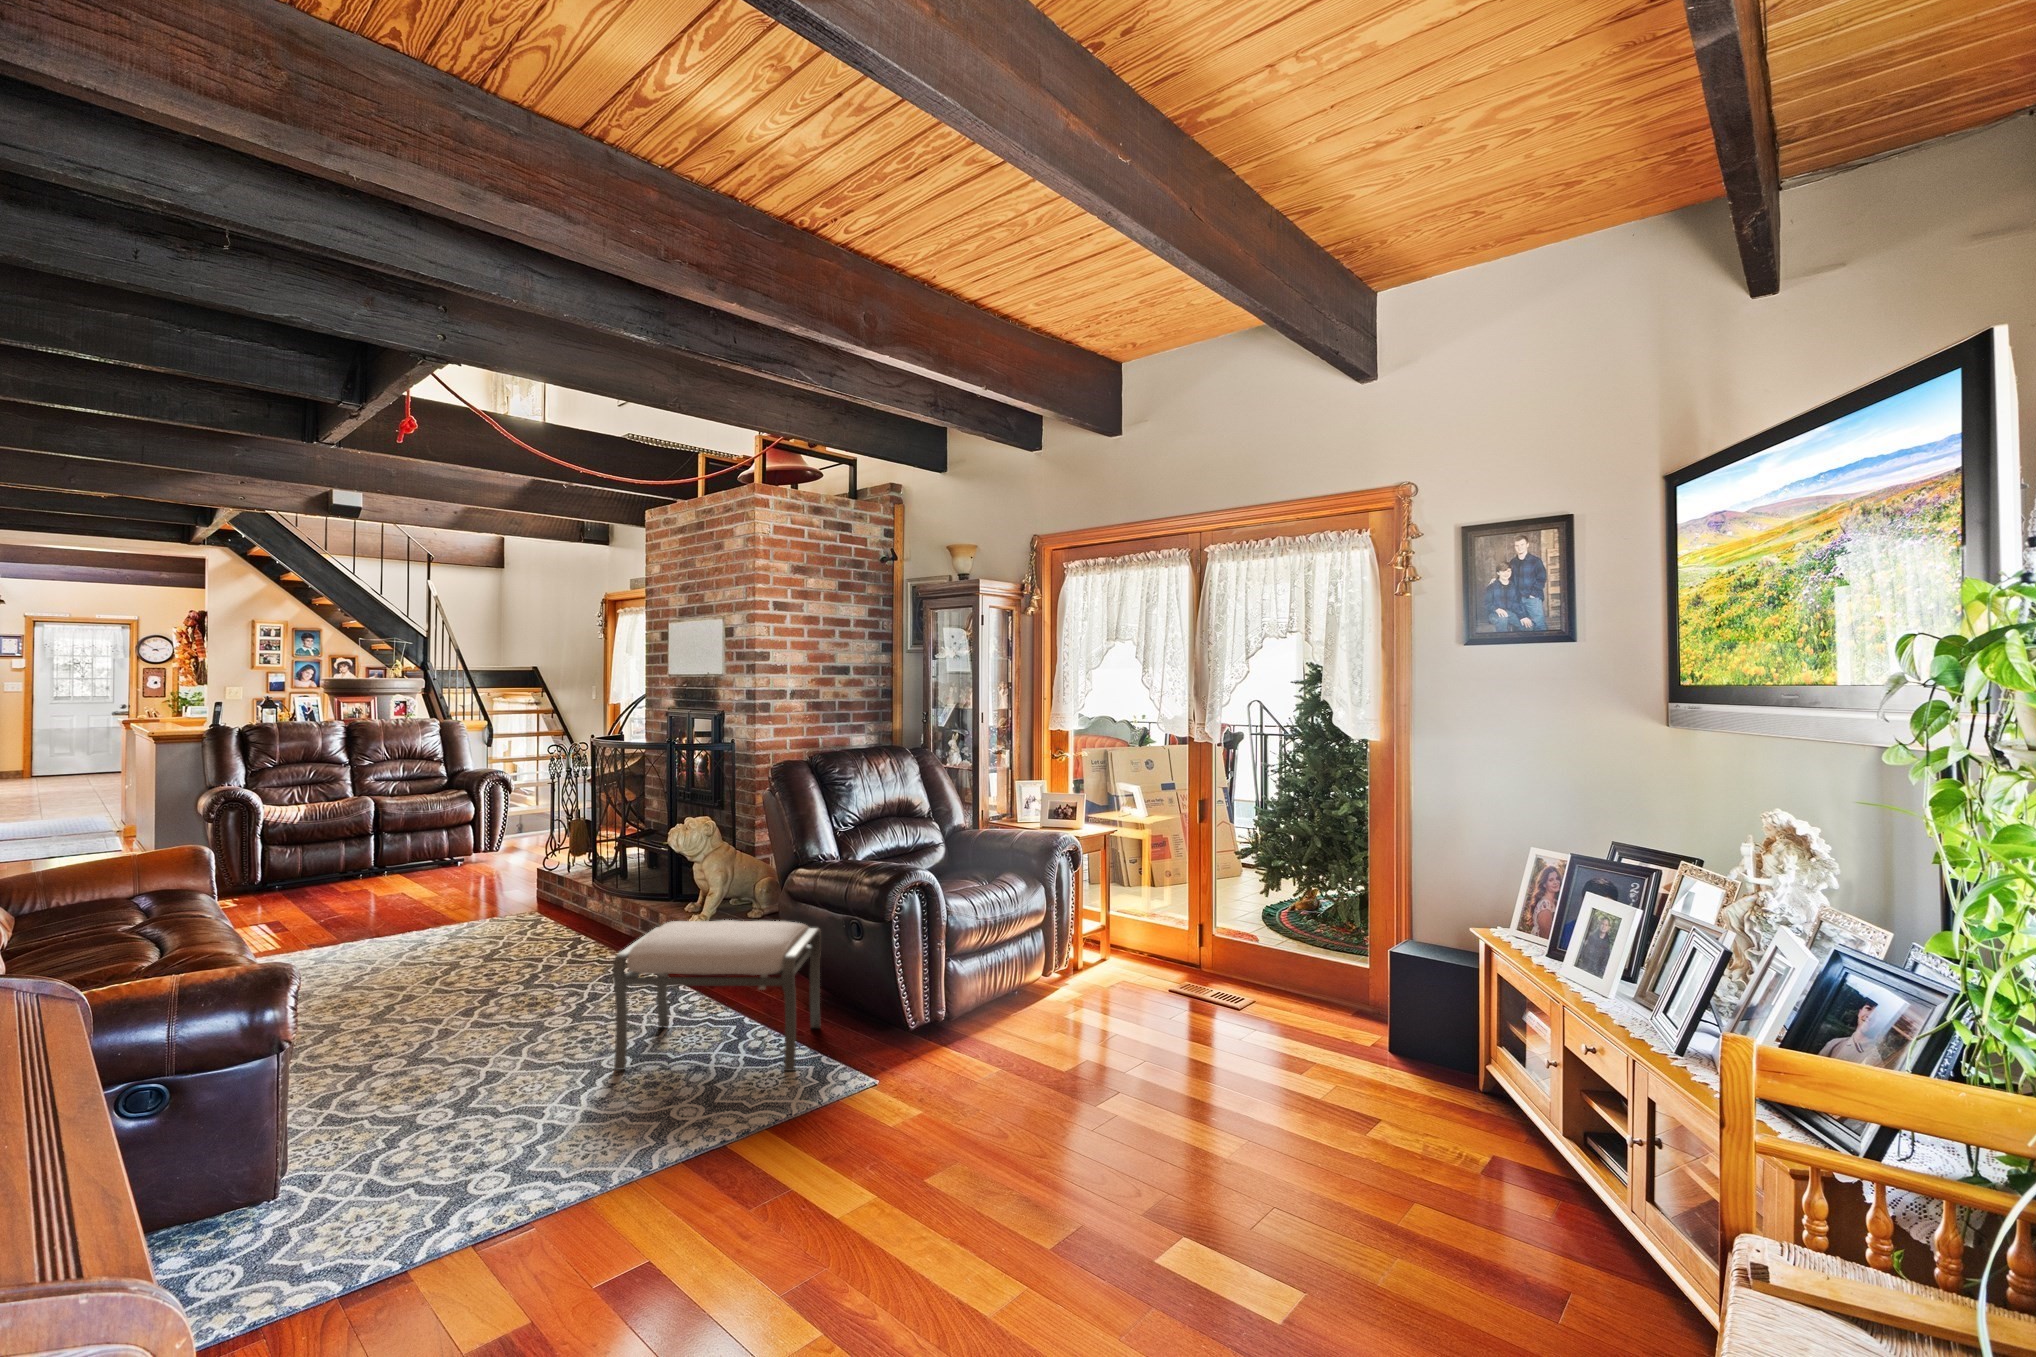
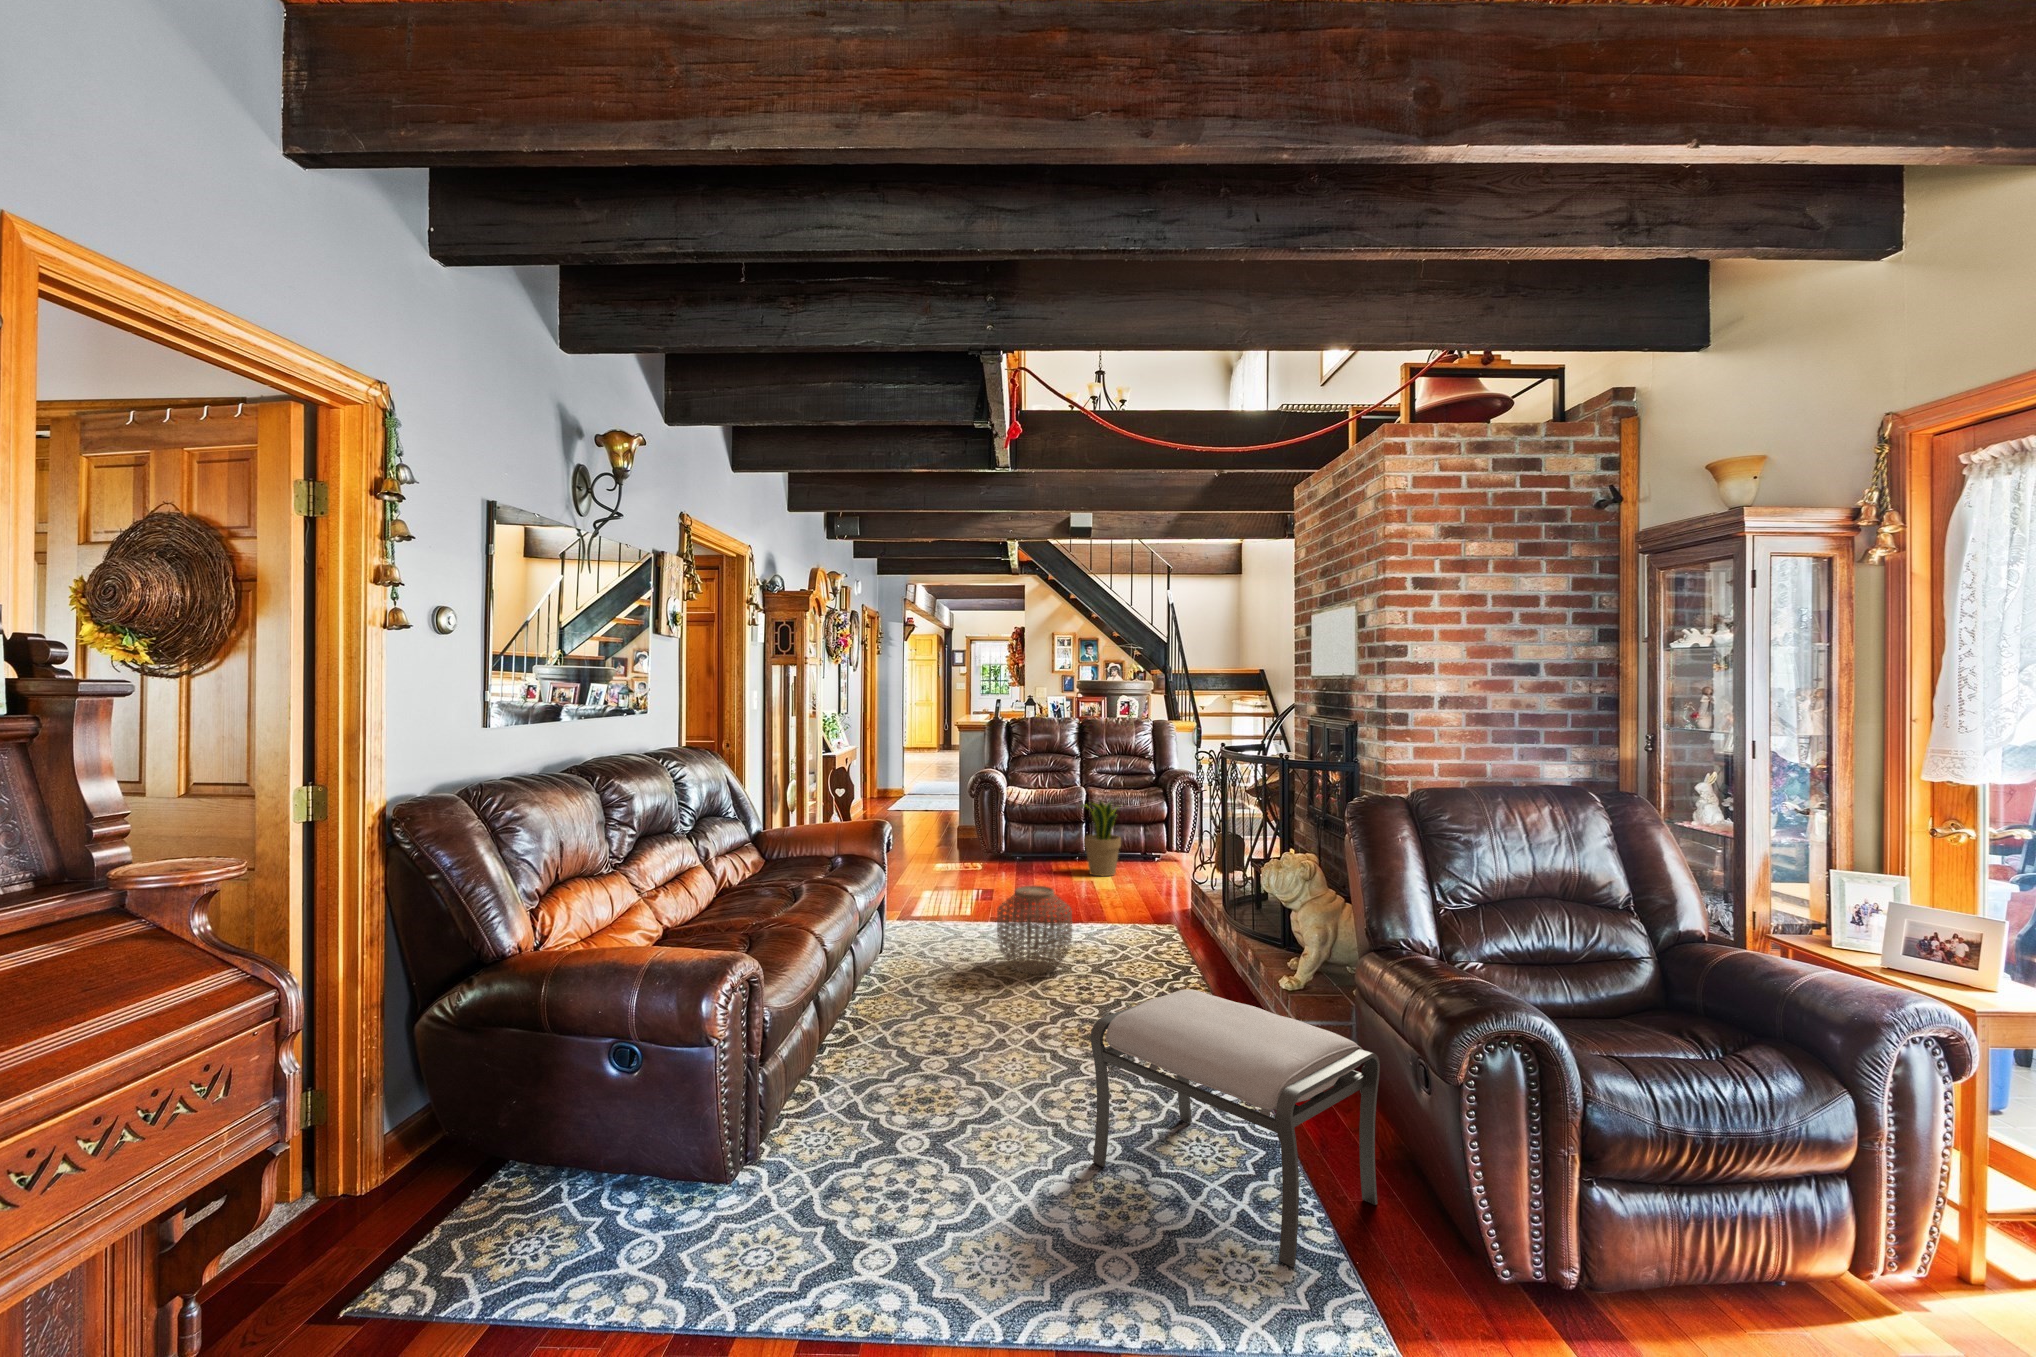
potted plant: none [383,804,438,885] -> present [1082,801,1121,876]
woven basket: none [373,887,463,975] -> present [997,886,1072,973]

